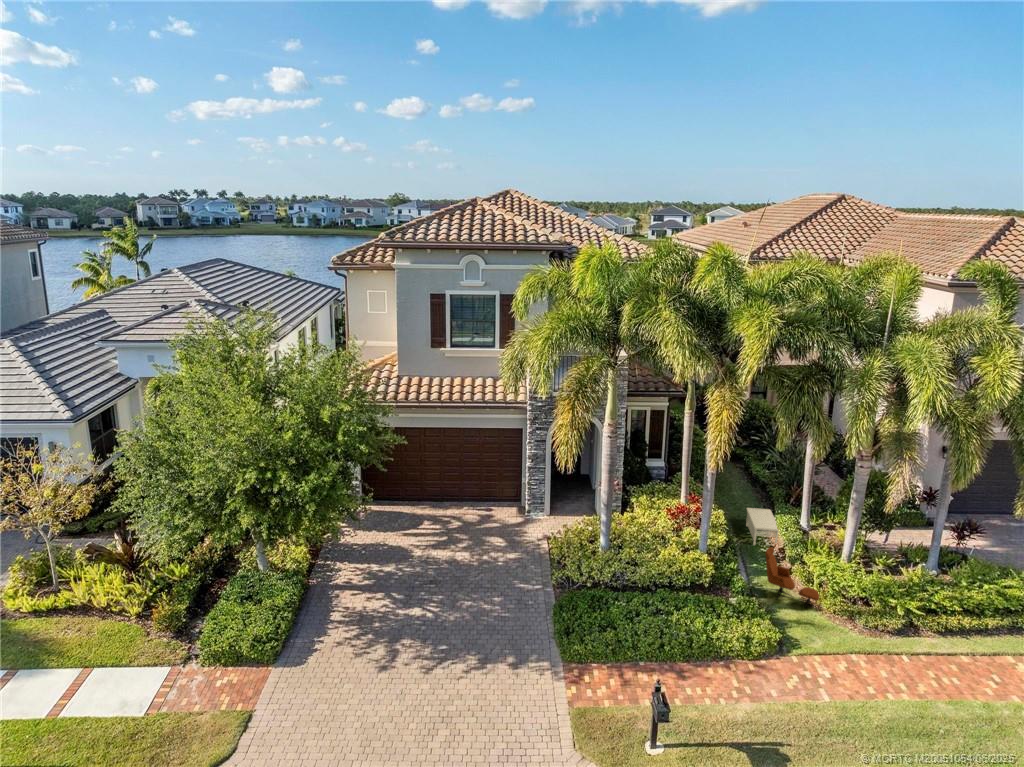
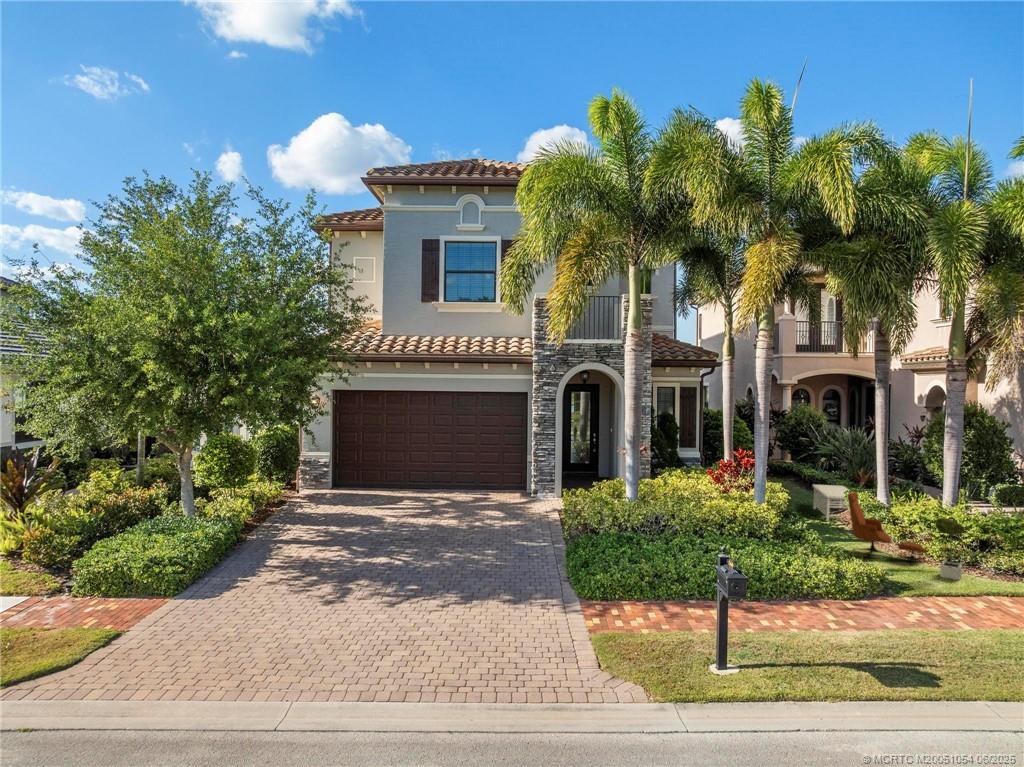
potted tree: none [824,584,845,630] -> present [935,517,965,580]

